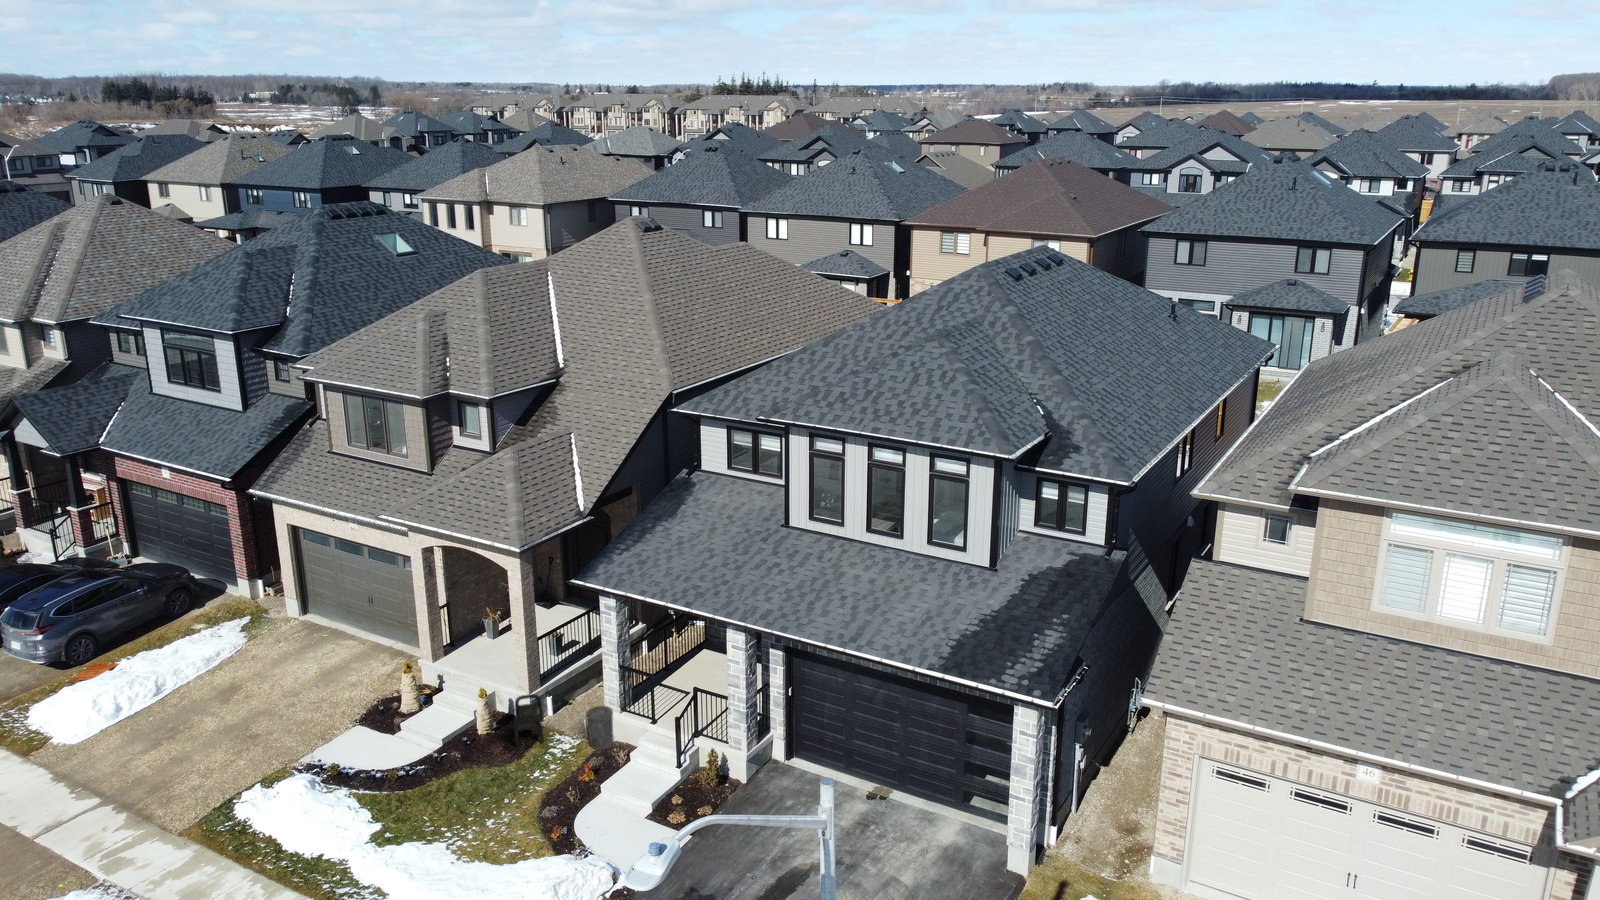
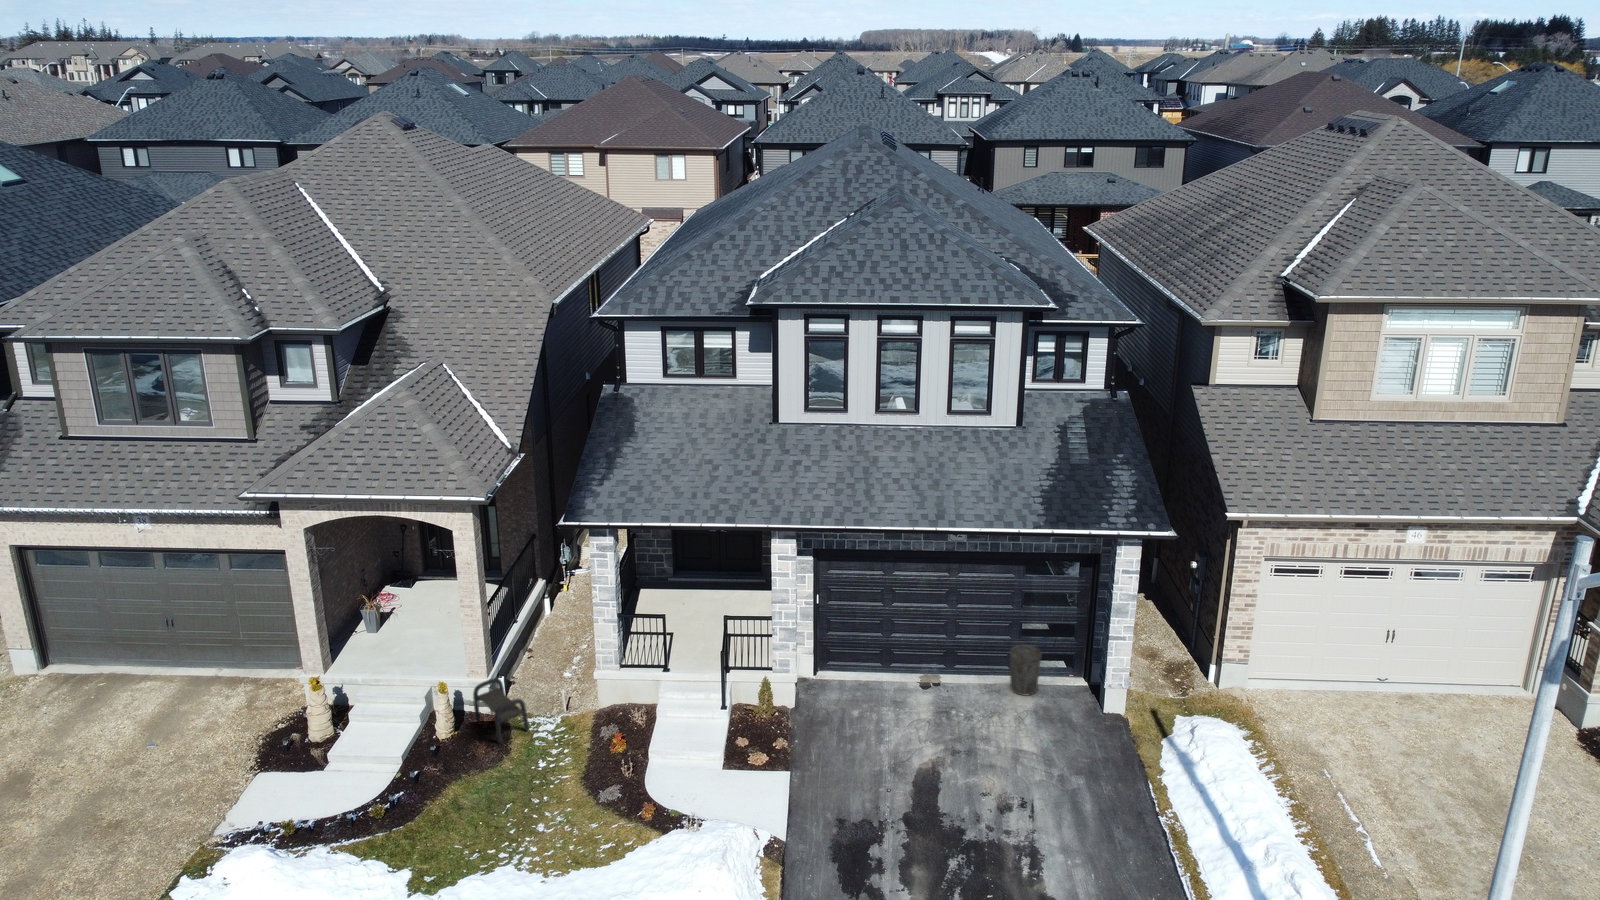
trash can: present [586,706,613,750] -> present [1010,645,1042,695]

